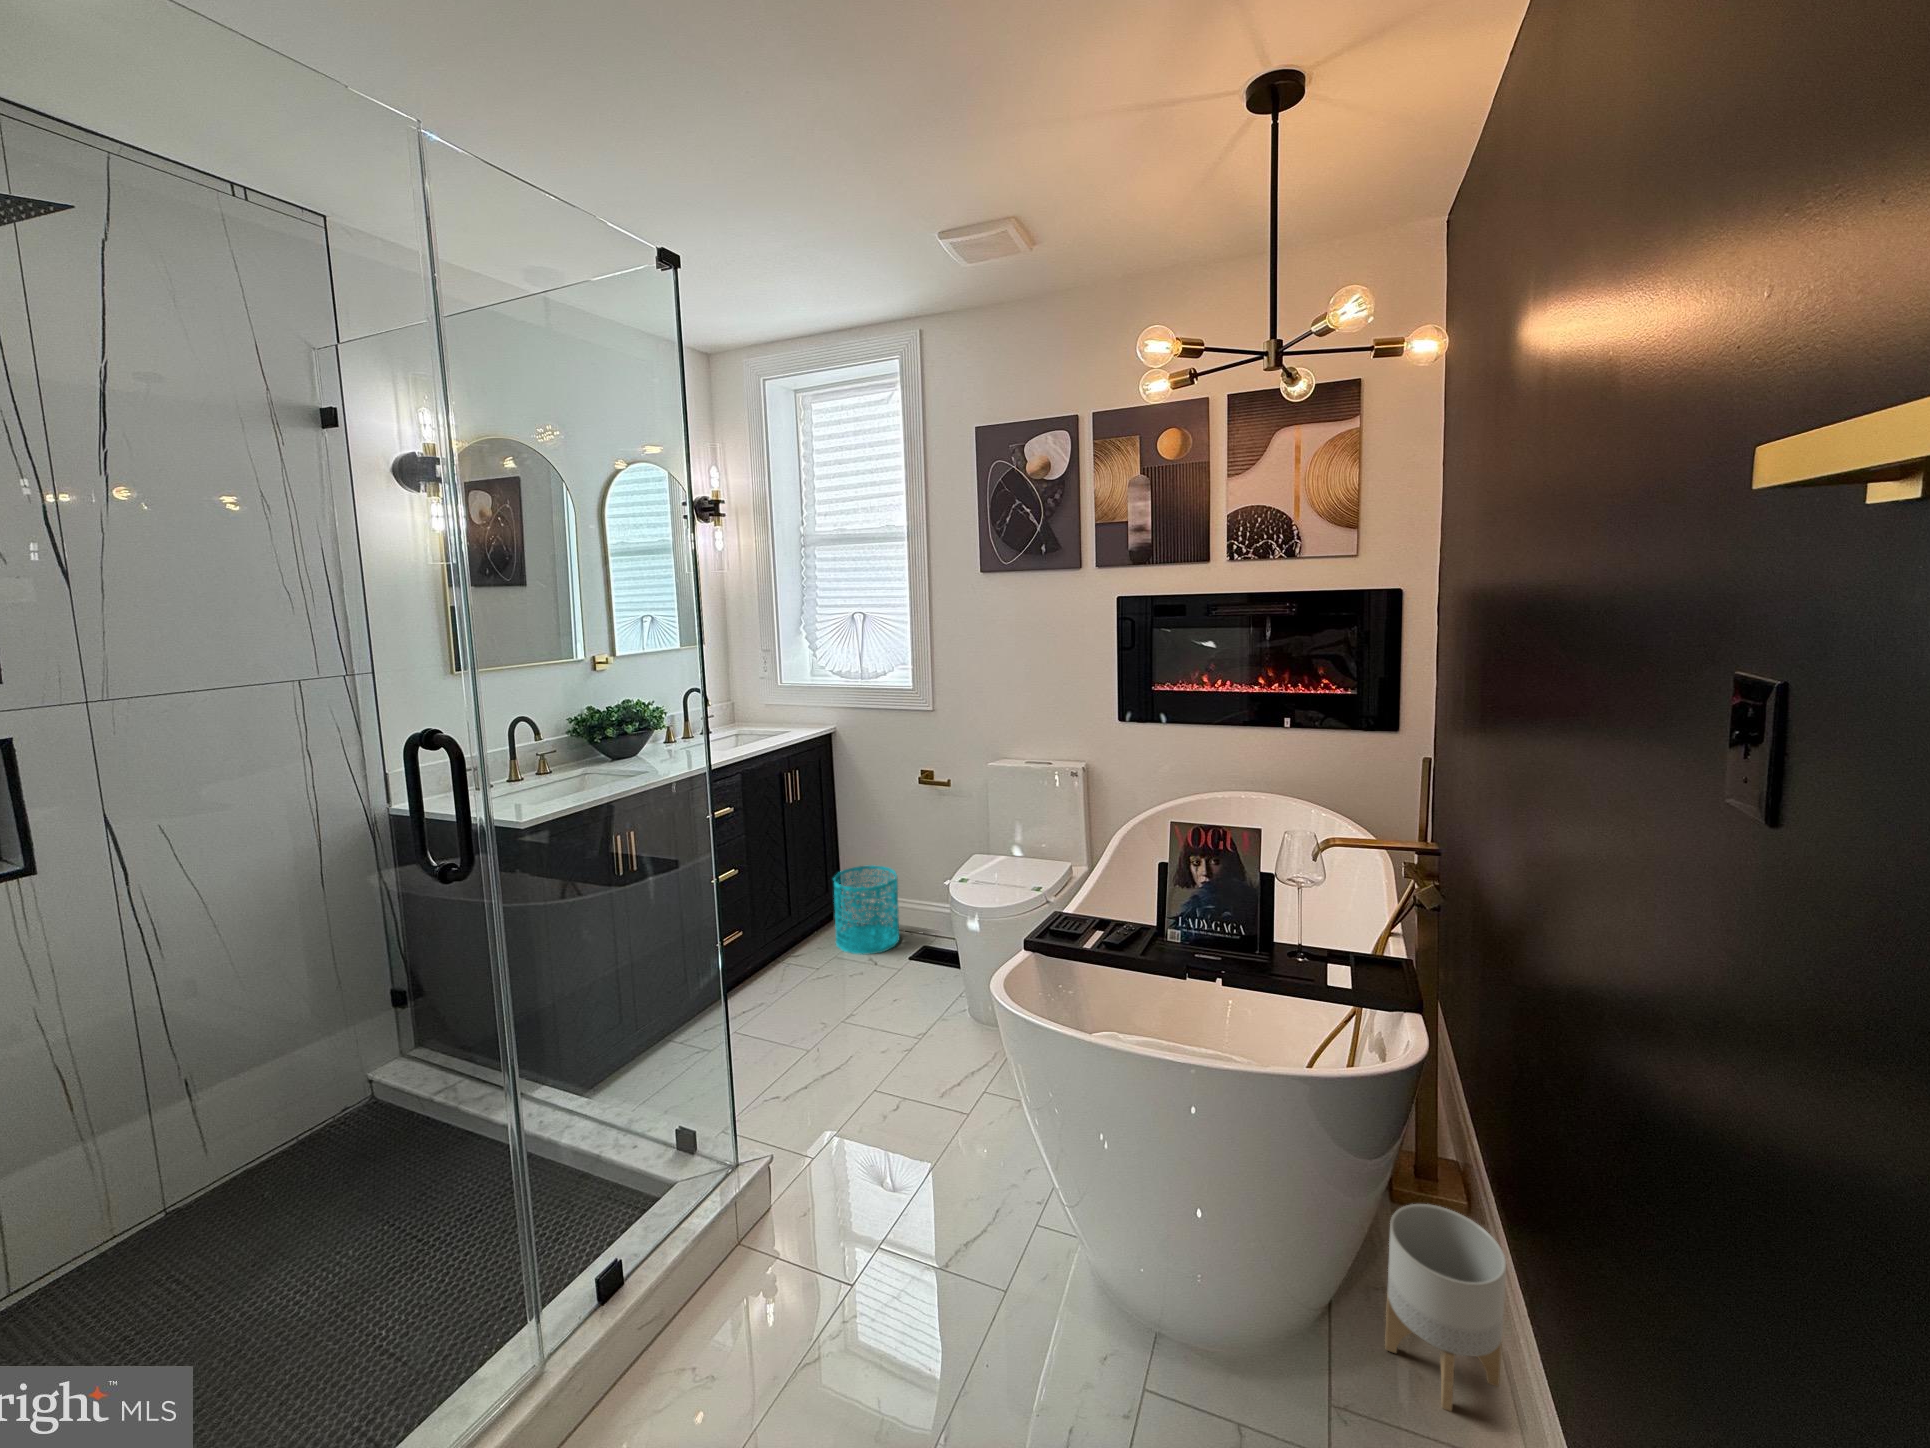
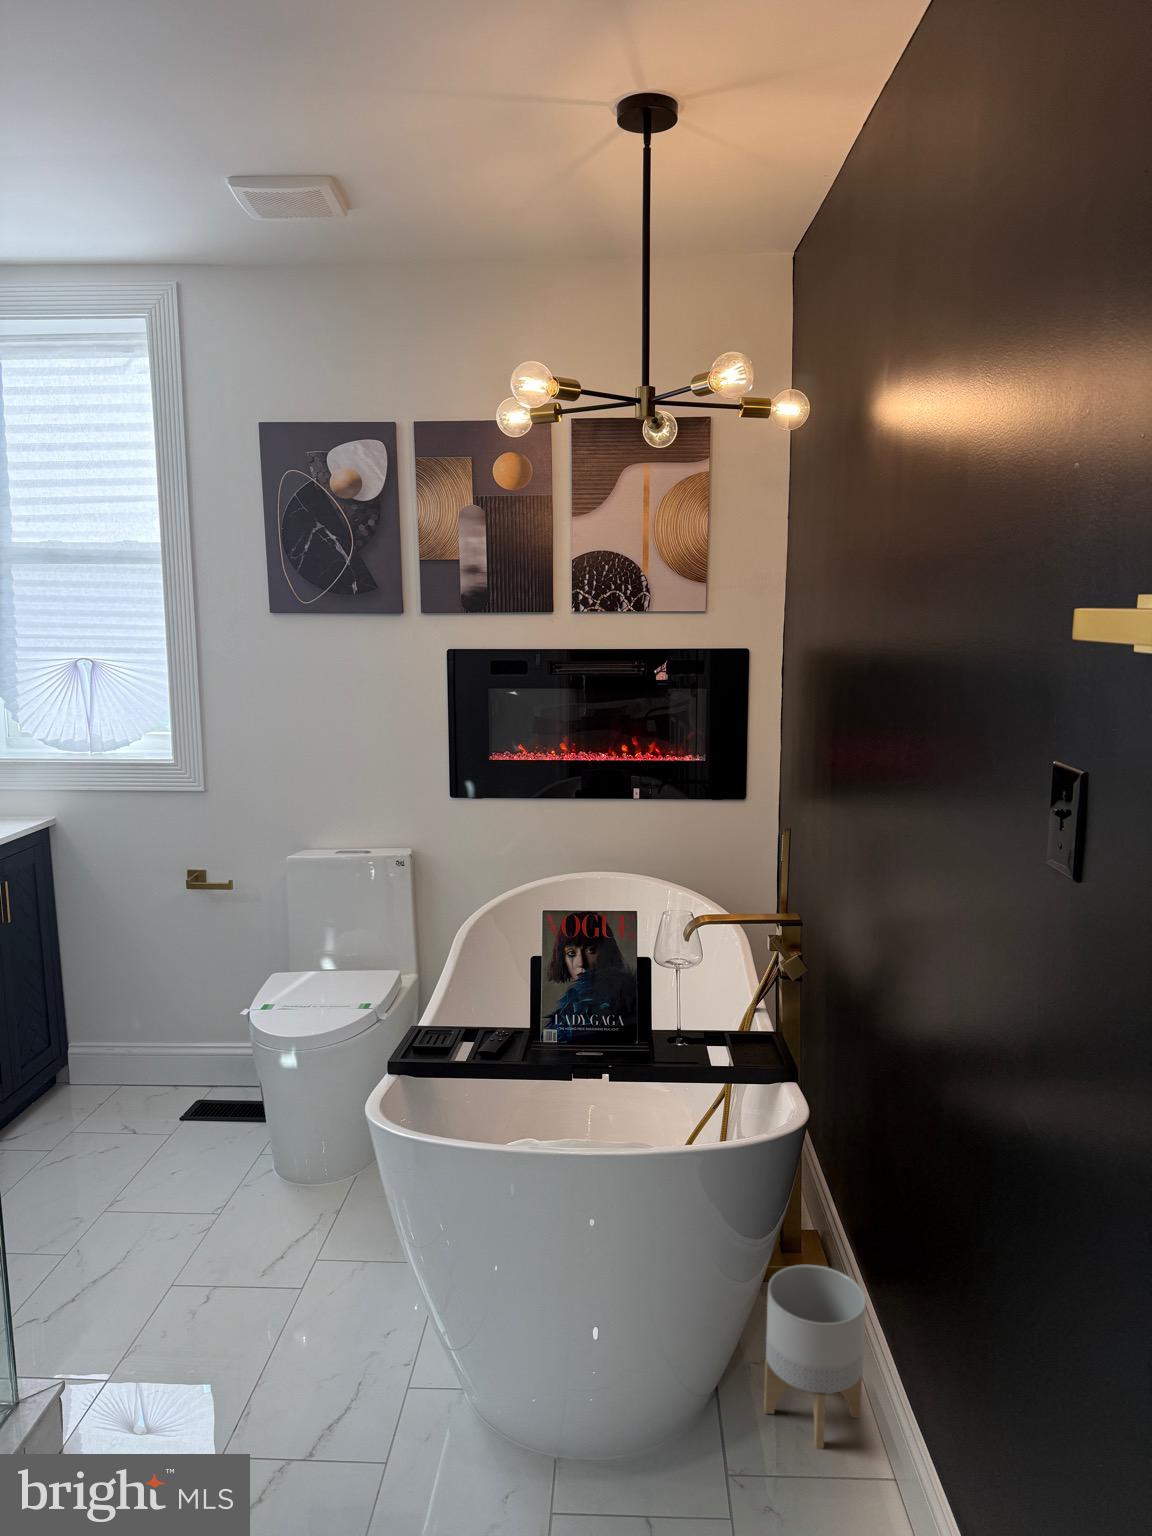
wastebasket: present [834,865,900,955] -> none [65,1006,163,1127]

